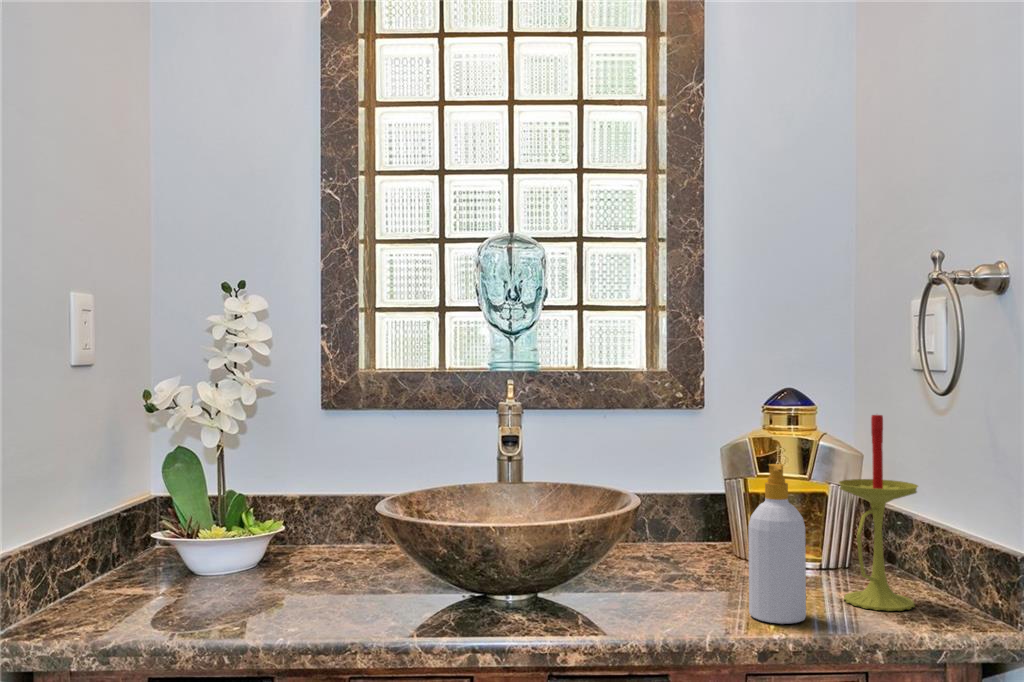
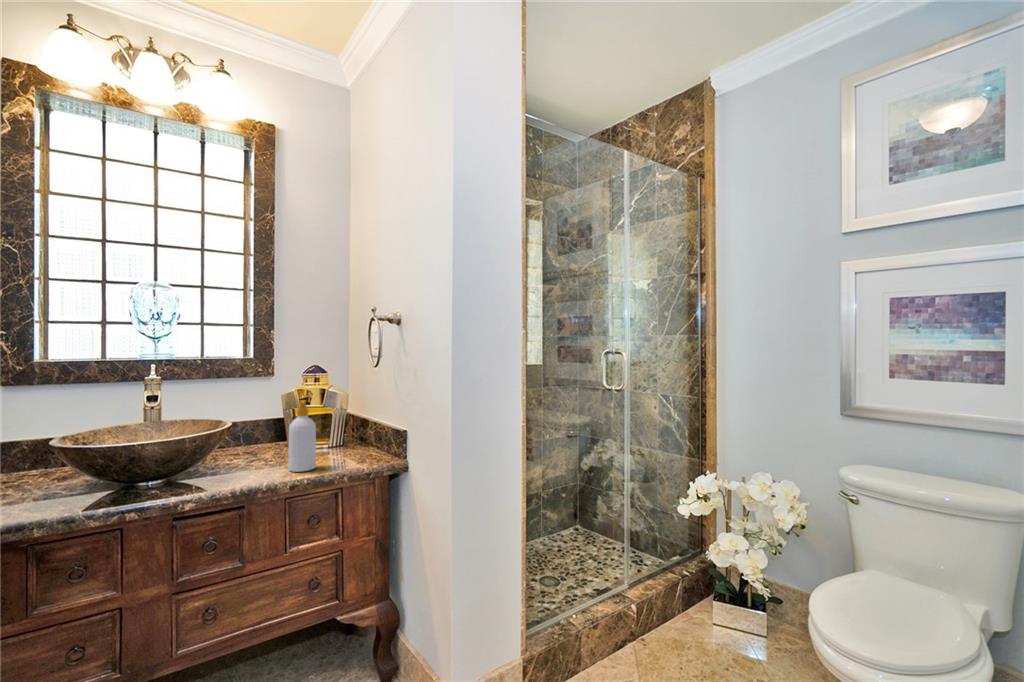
candle: present [839,415,918,611] -> none [334,374,368,459]

